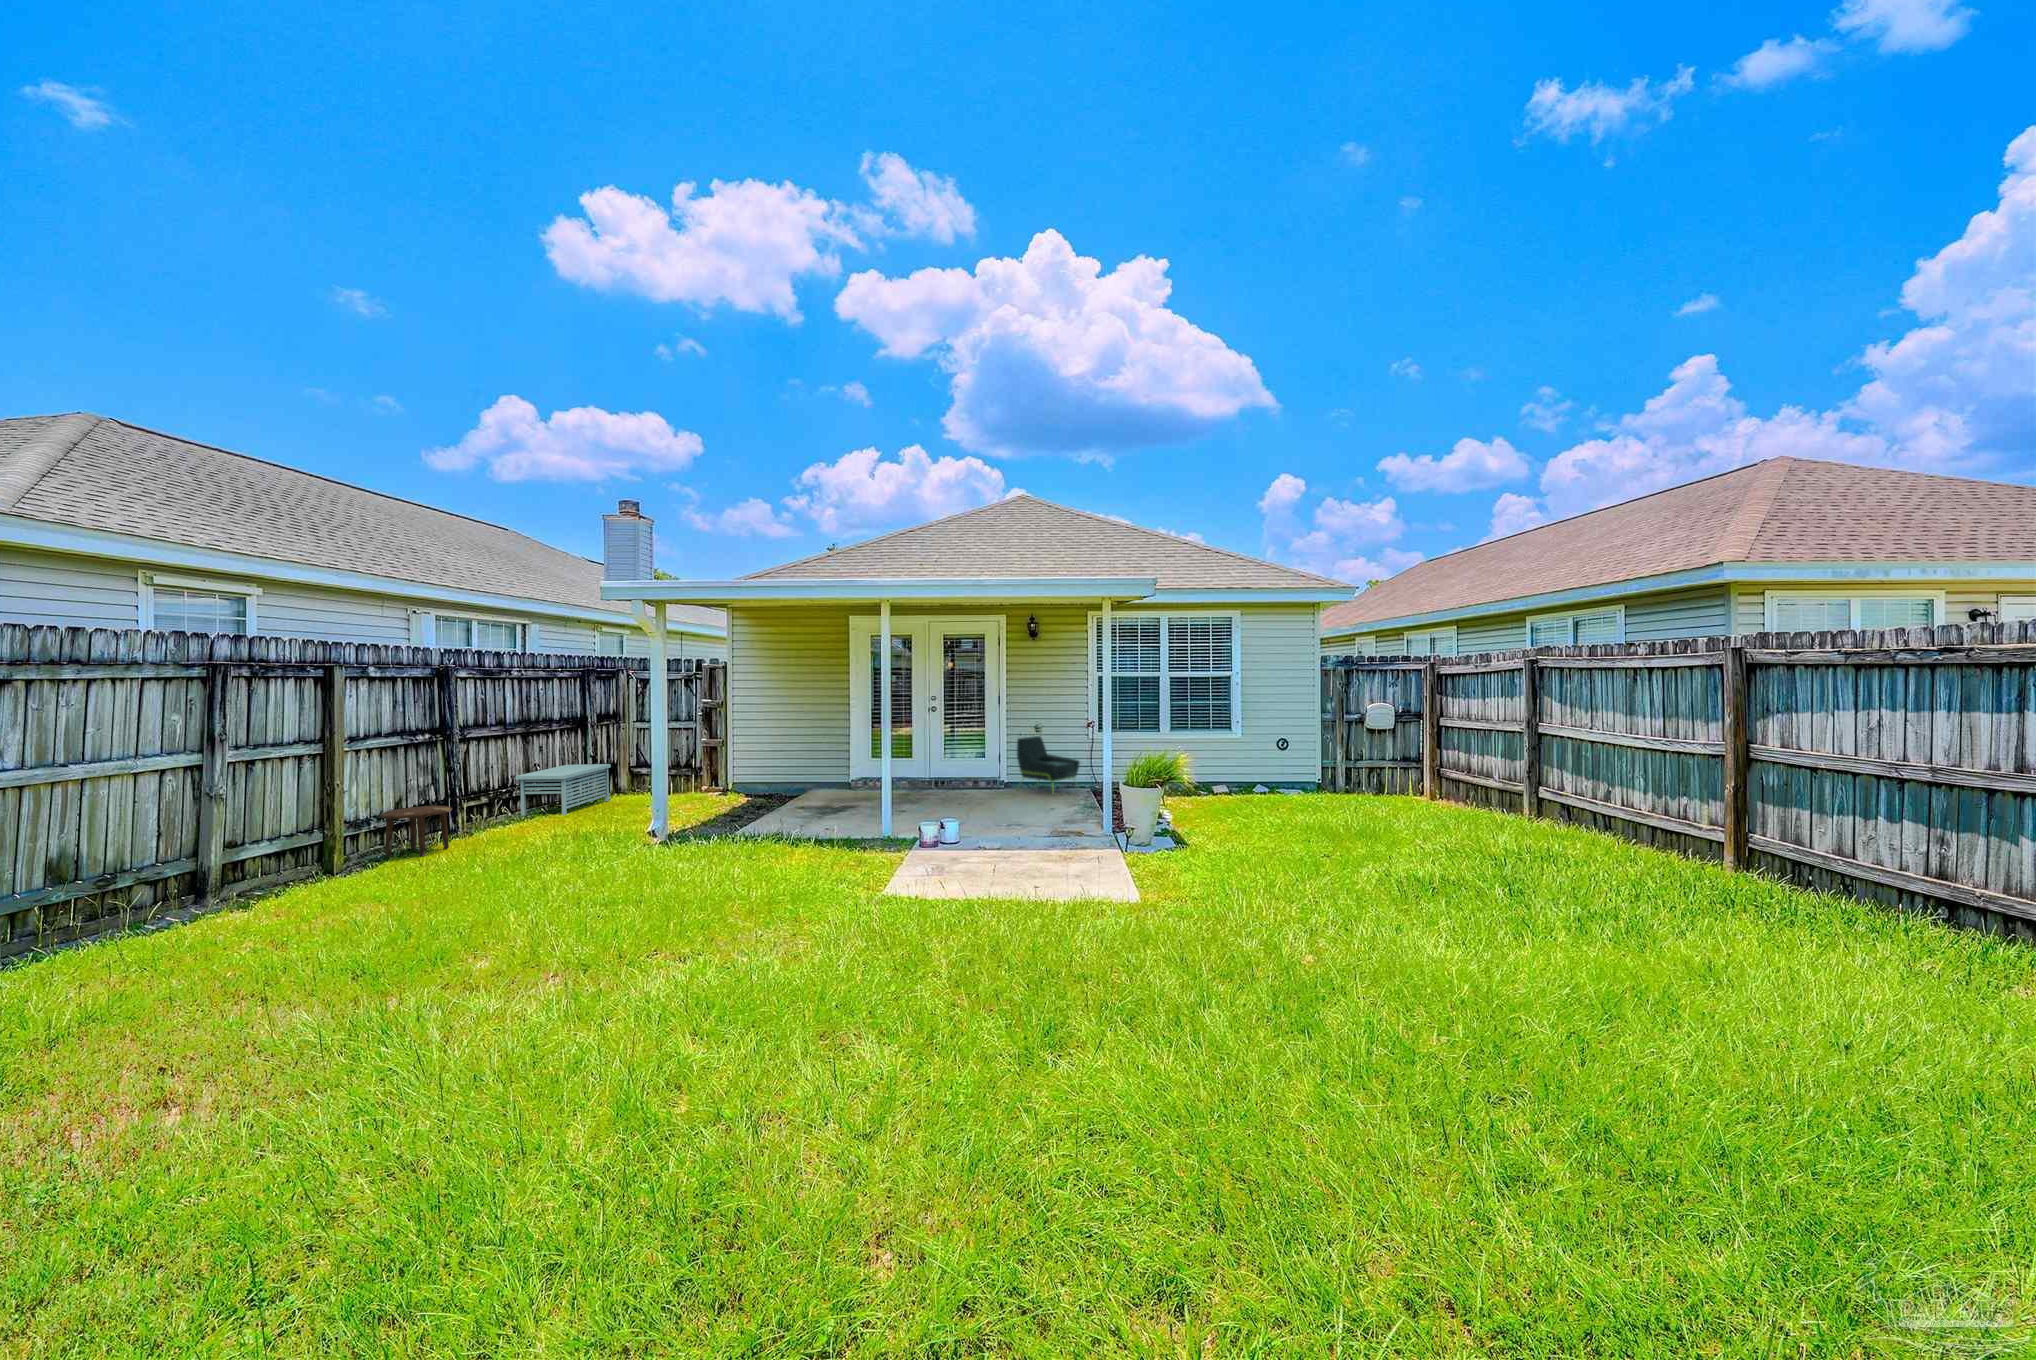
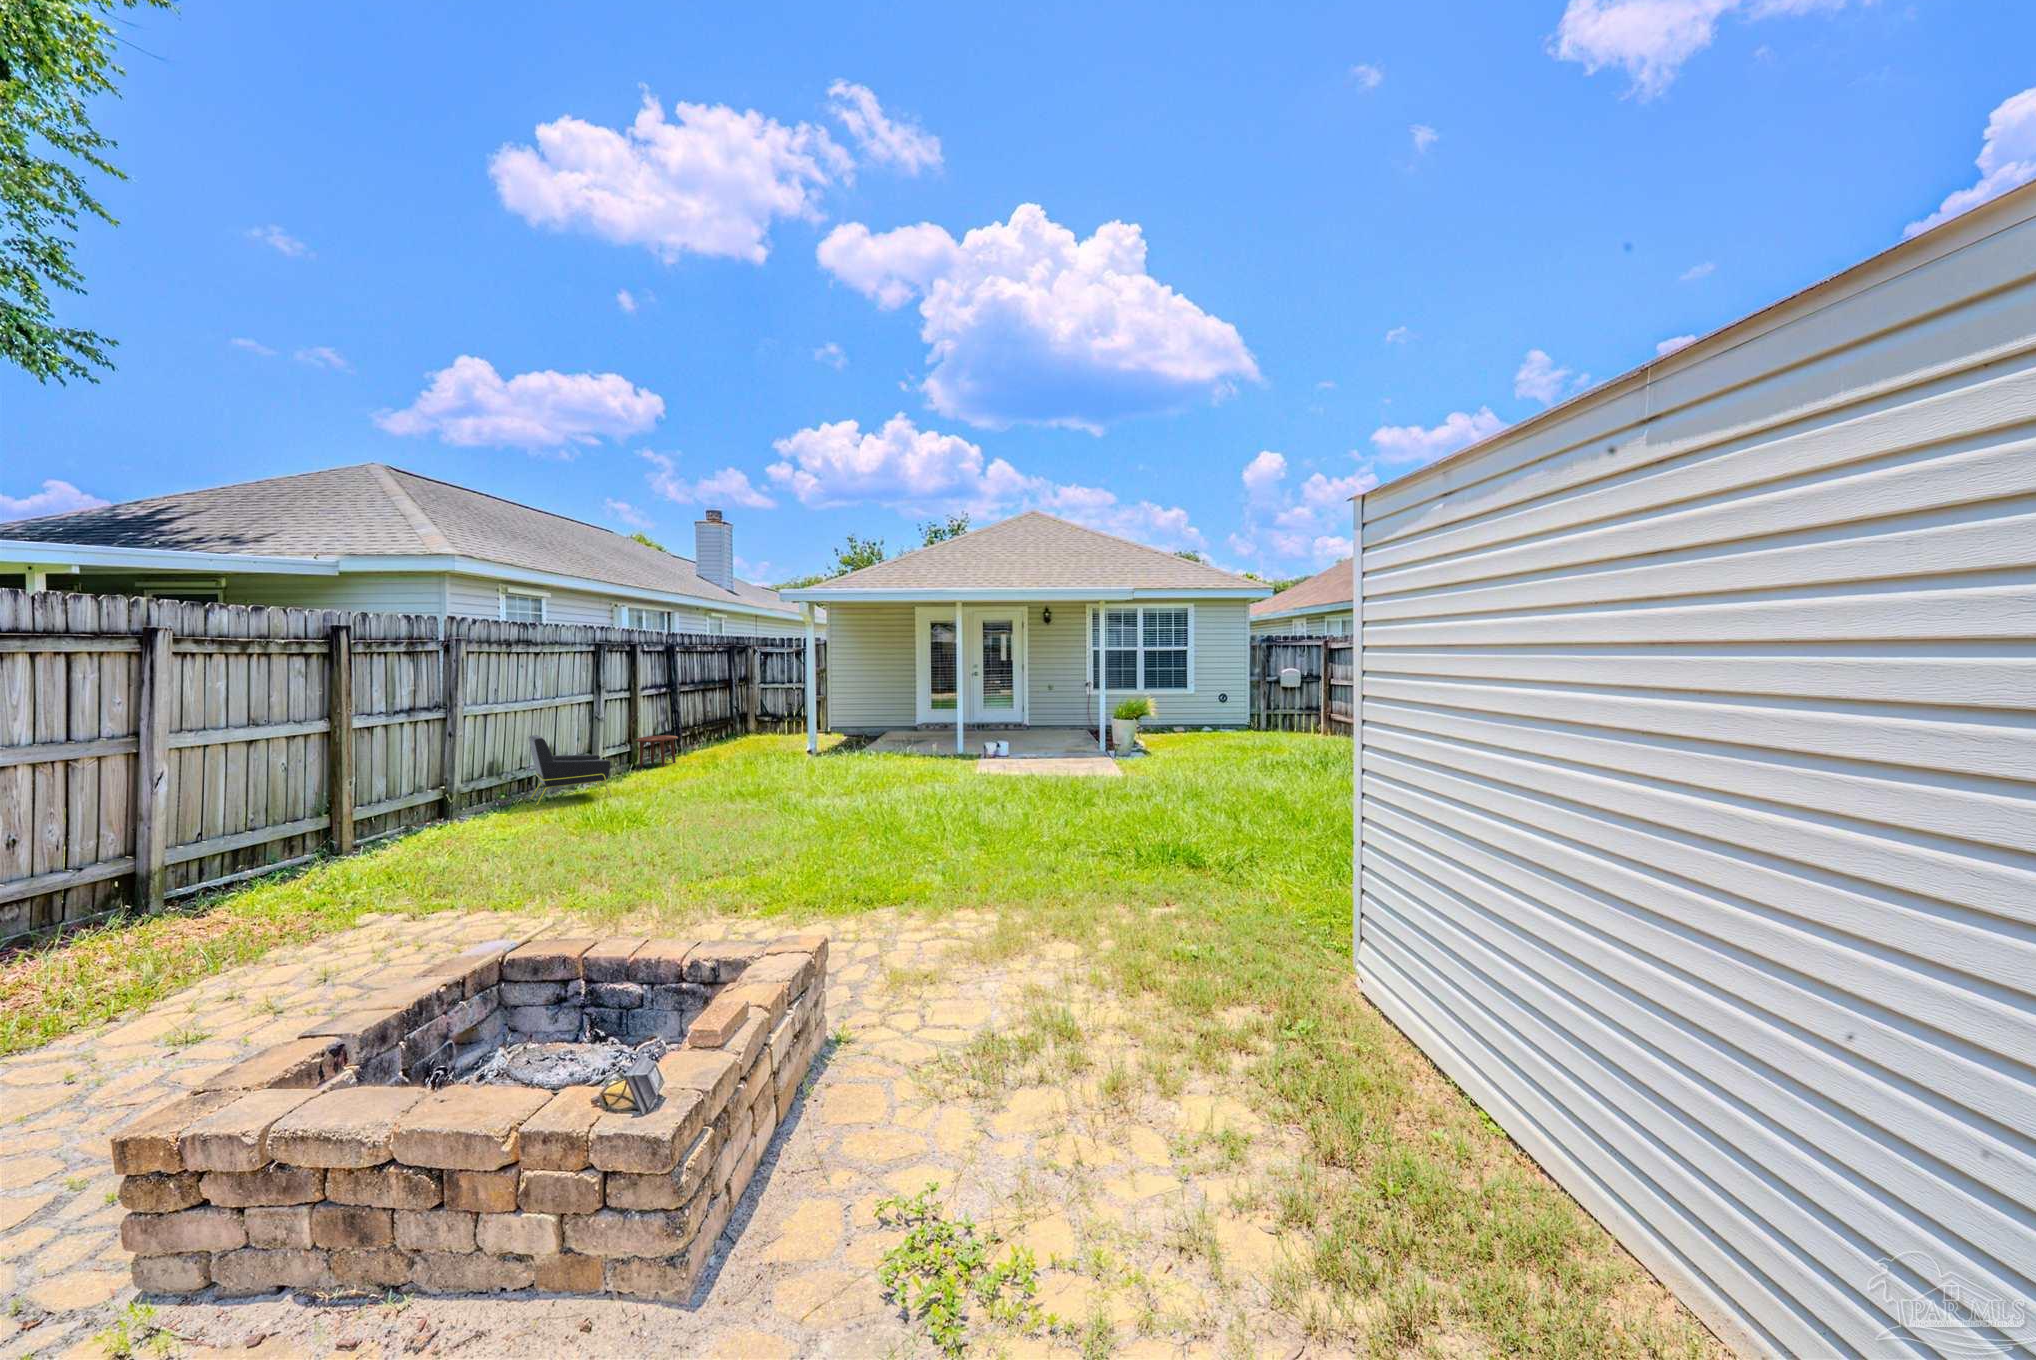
armchair: present [1017,736,1080,783] -> present [529,735,611,806]
storage bench: present [516,764,611,816] -> none [698,712,756,746]

